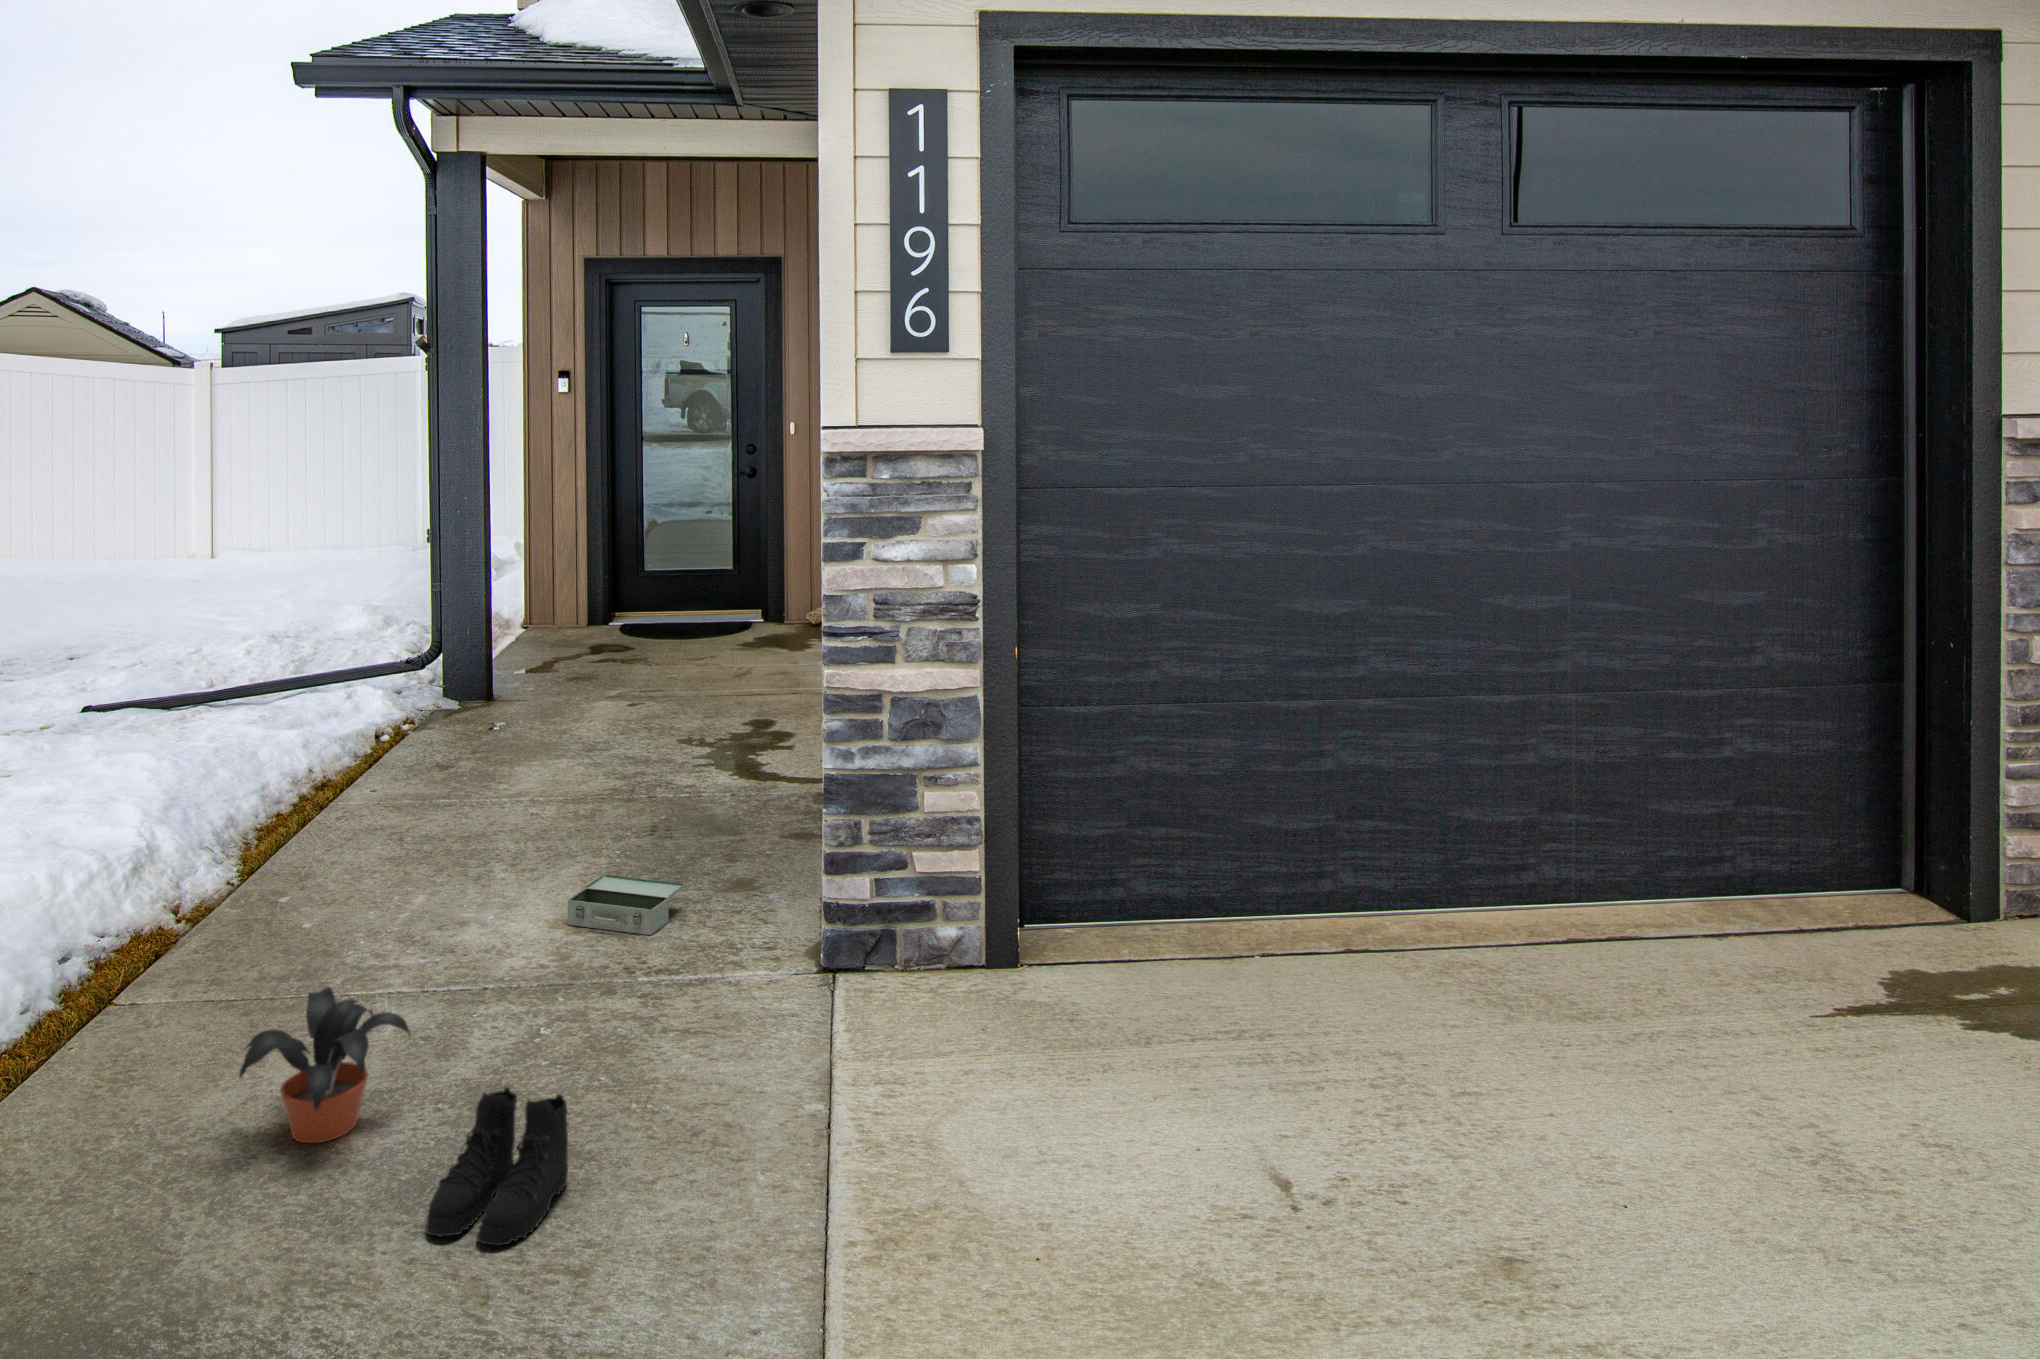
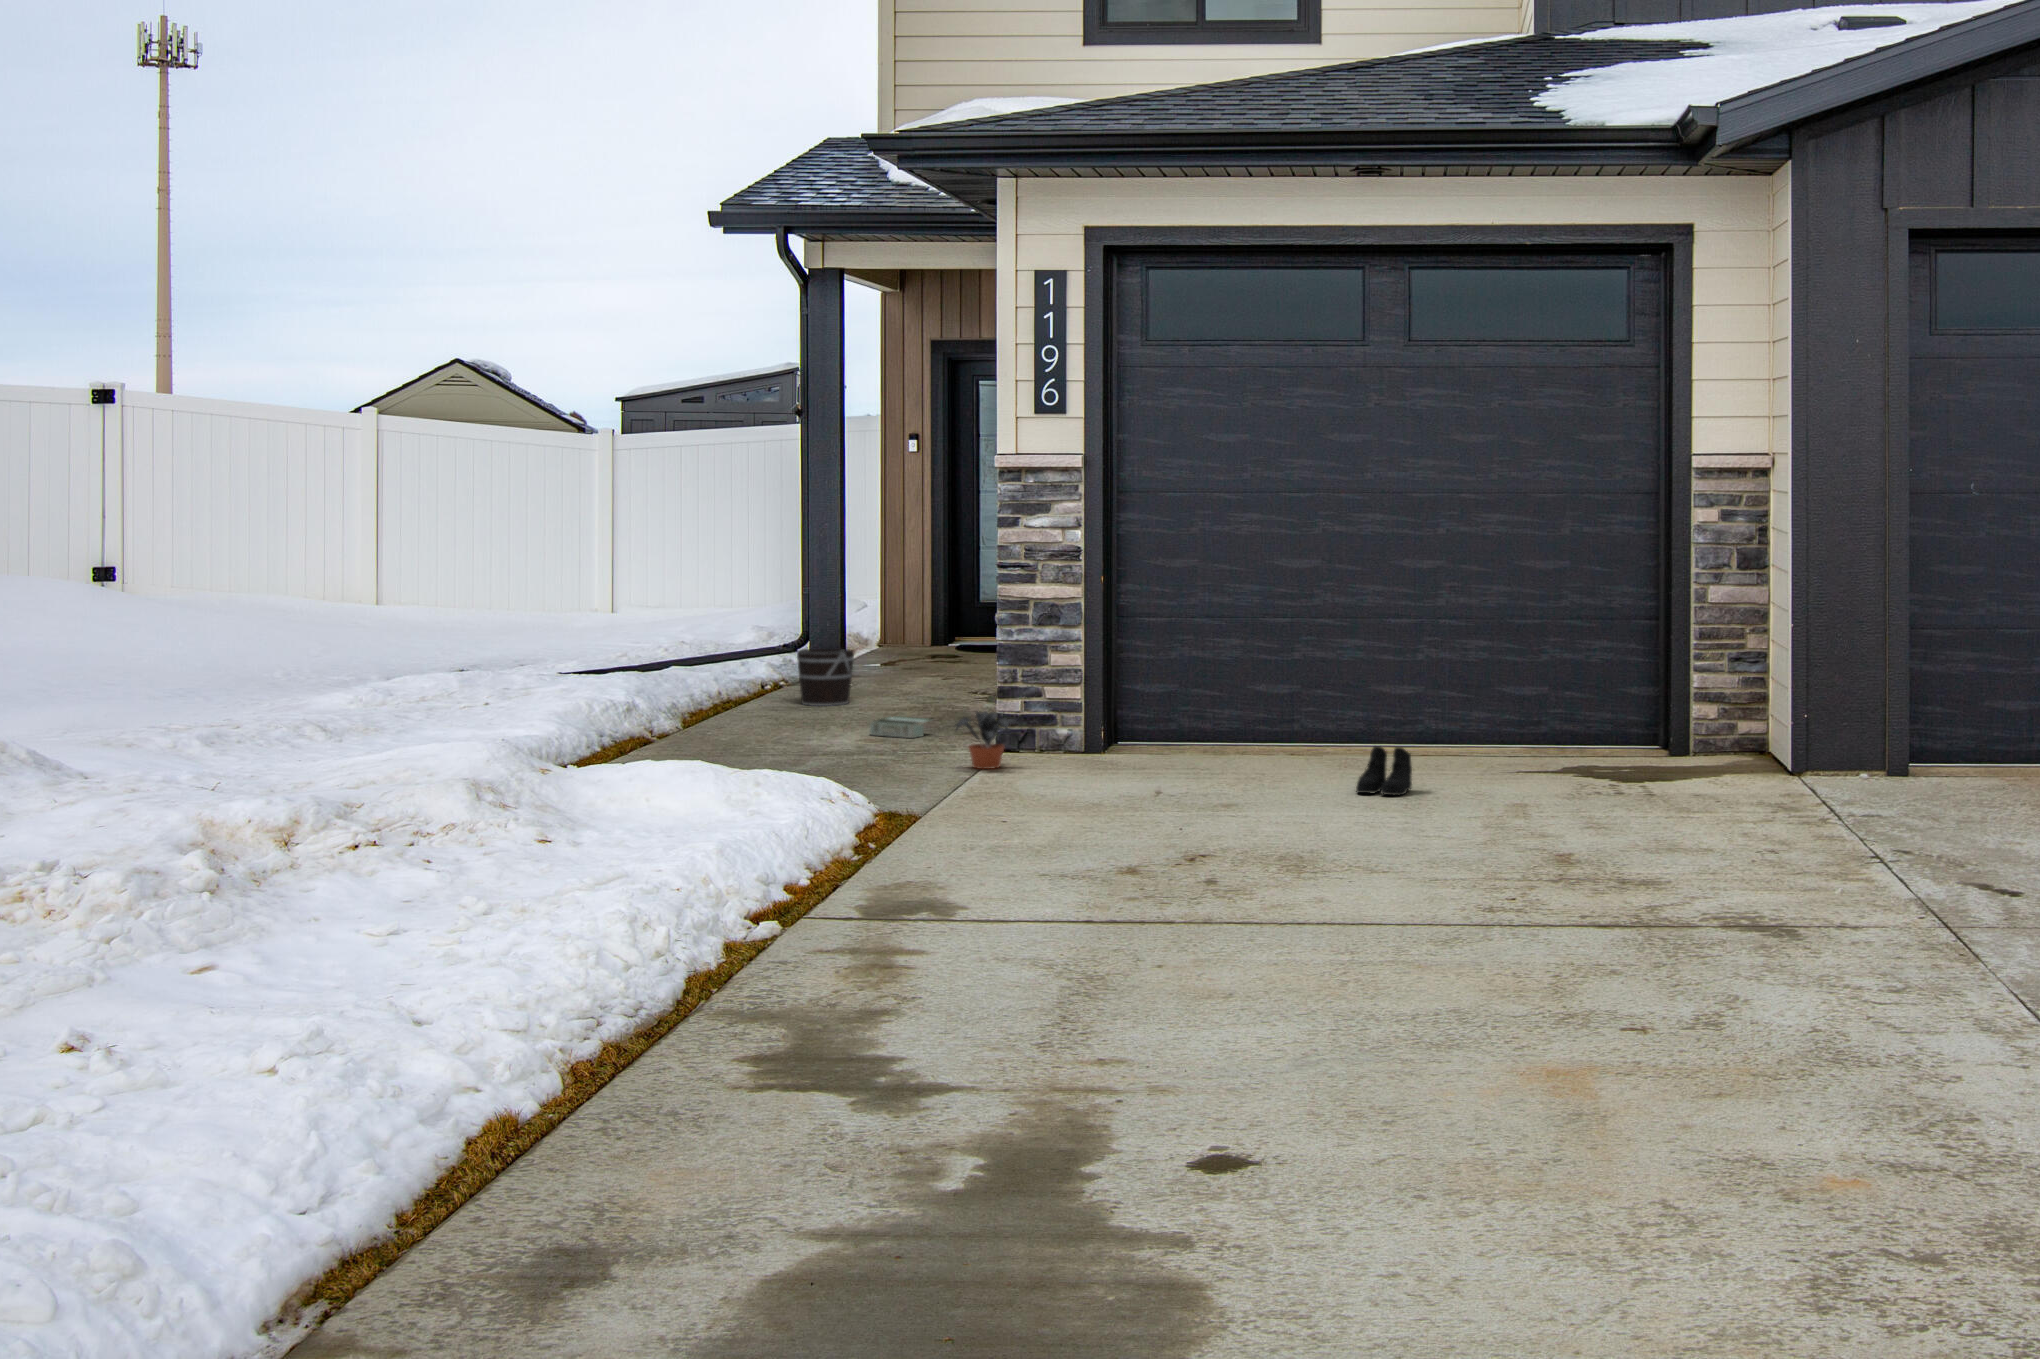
bucket: none [427,696,518,796] -> present [797,647,854,706]
potted plant: present [239,987,410,1143] -> present [955,711,1019,769]
boots: present [426,1087,568,1245] -> present [1356,746,1412,795]

